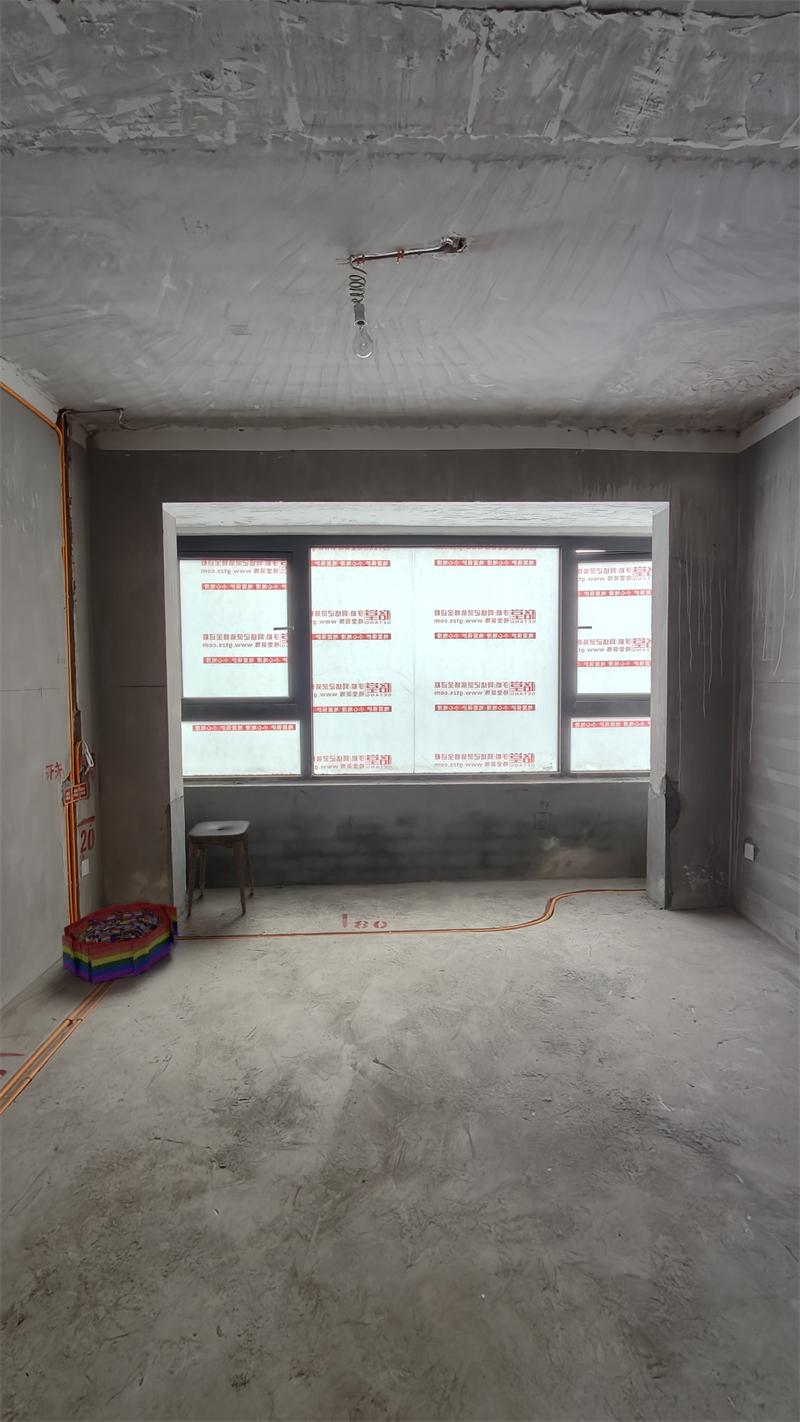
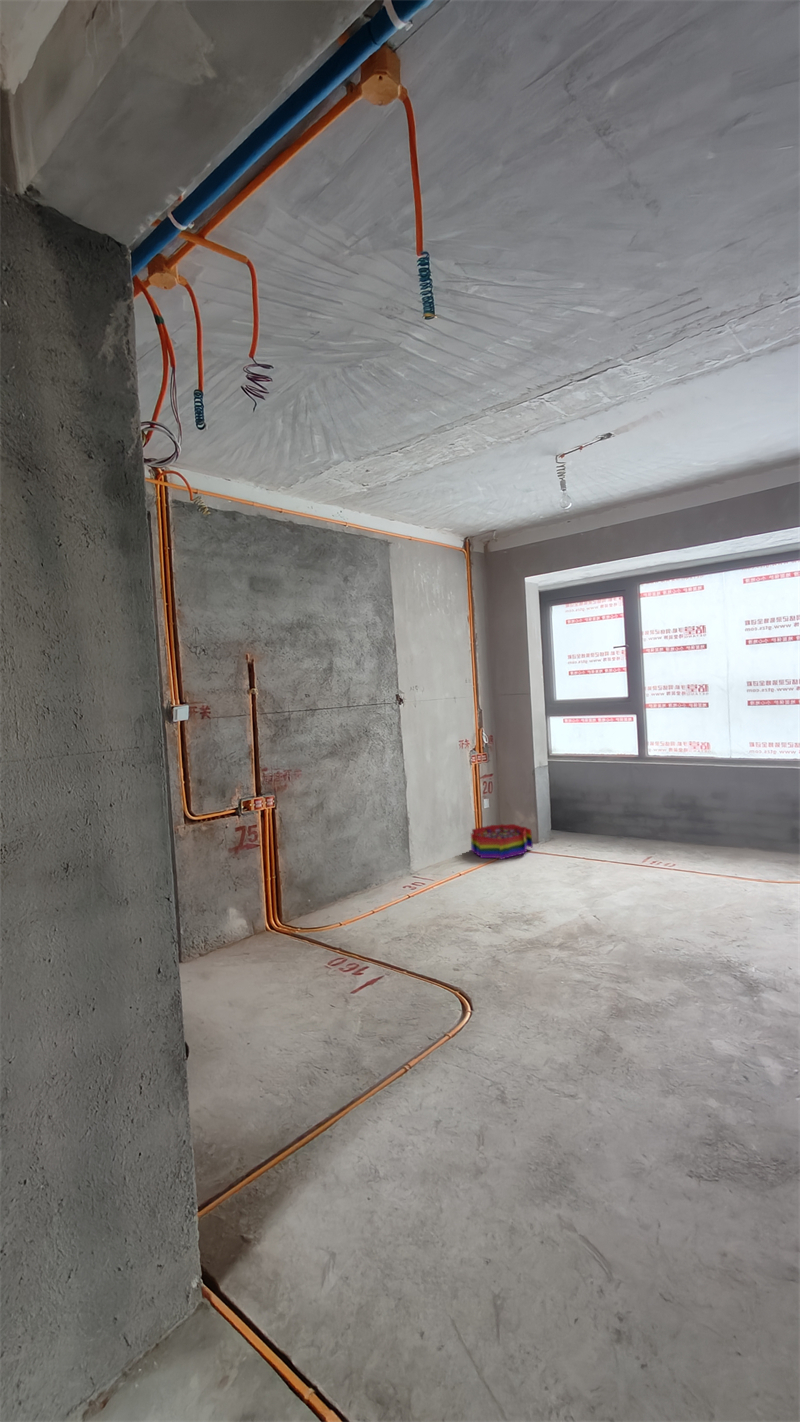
stool: present [187,821,254,915] -> none [546,784,597,845]

